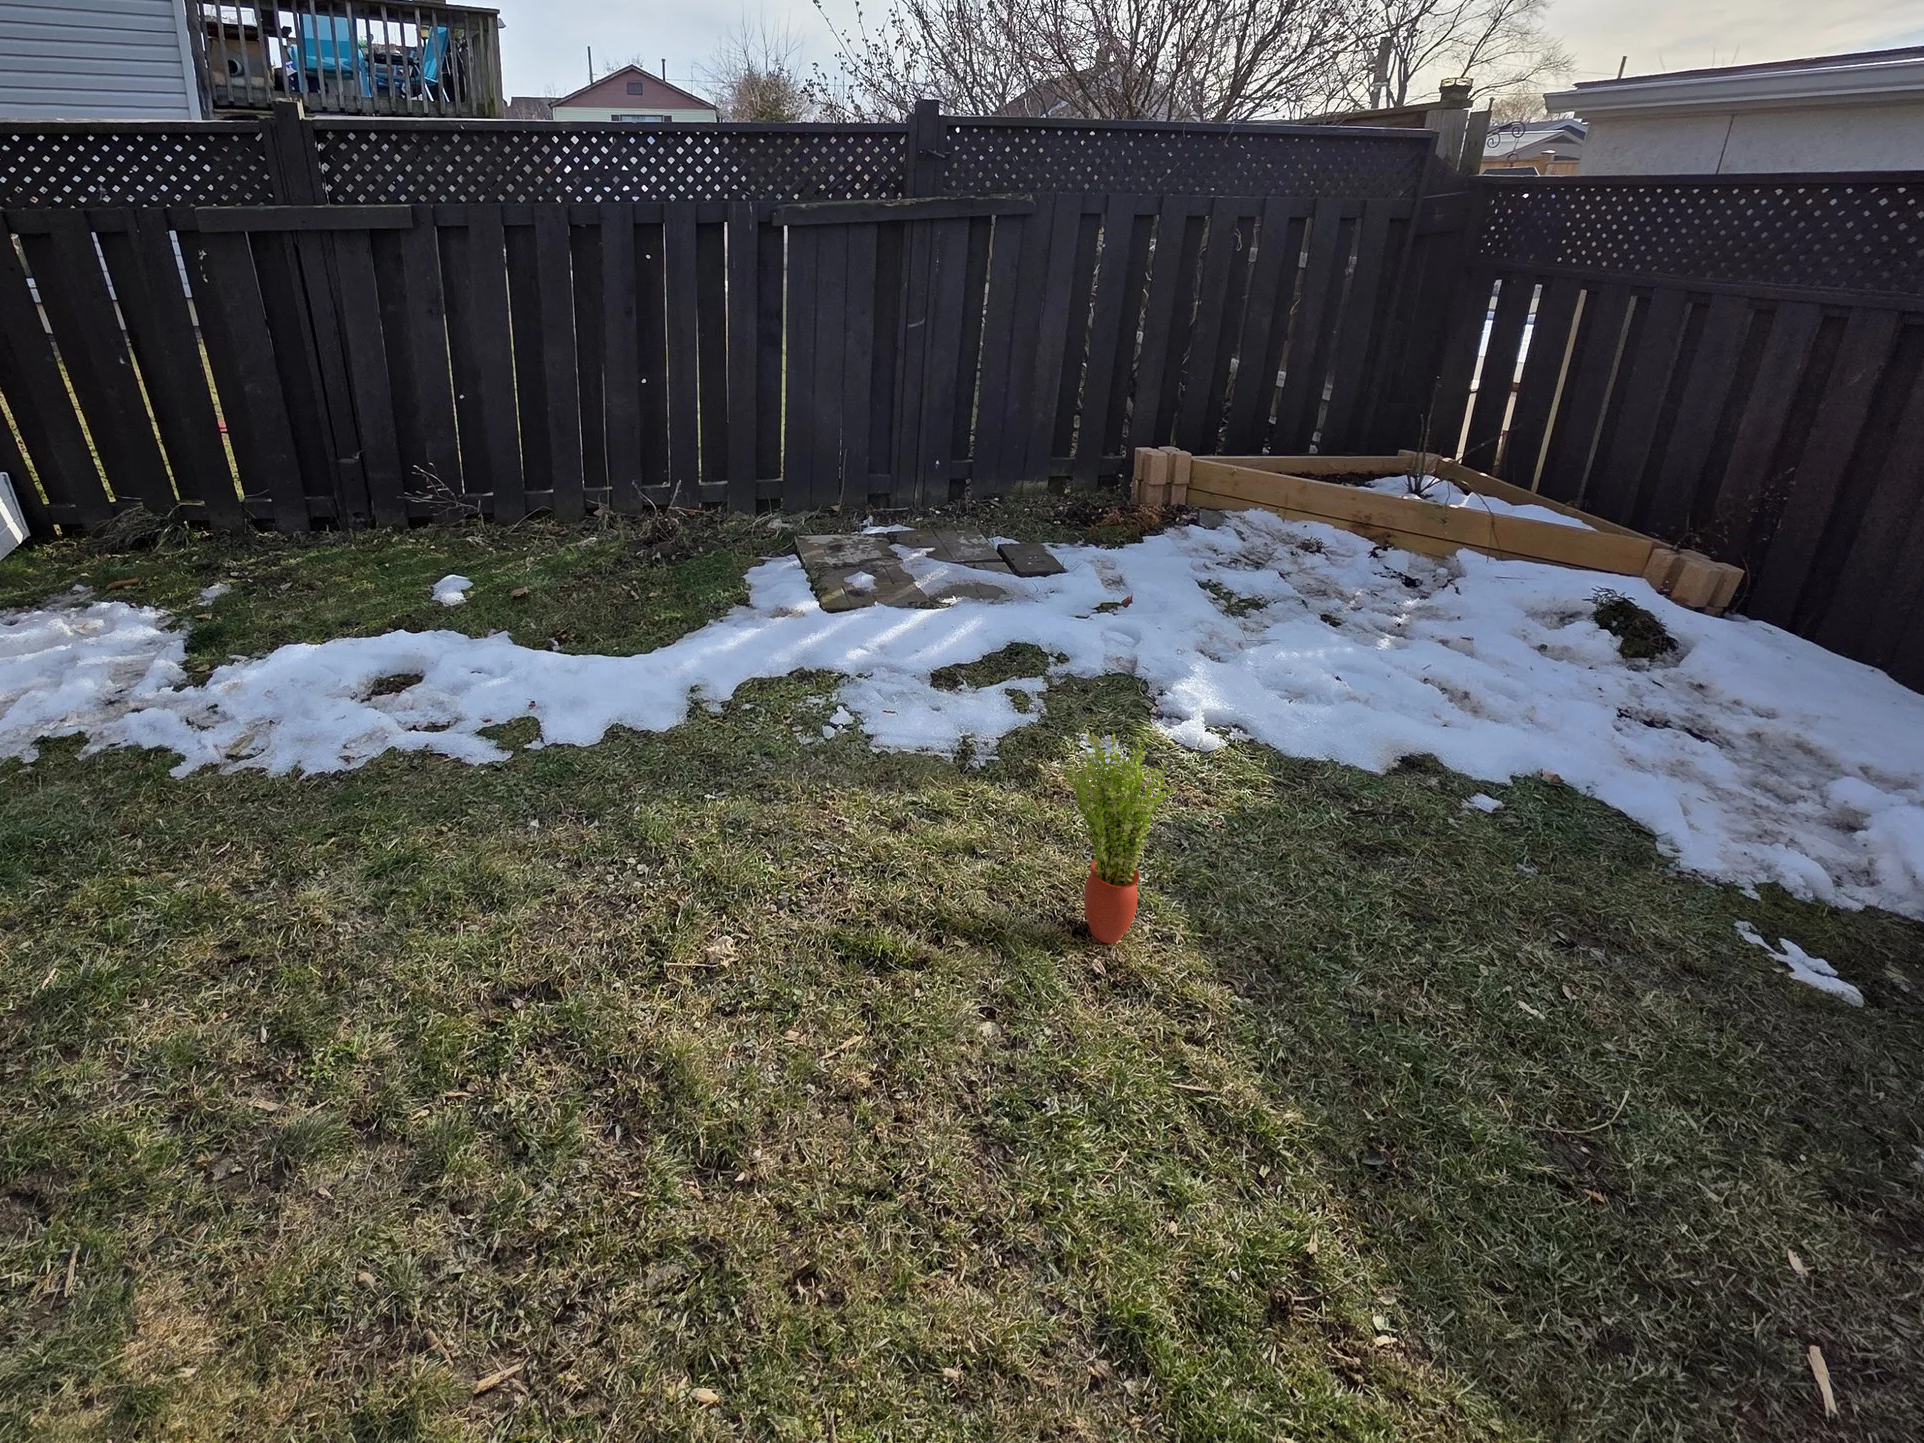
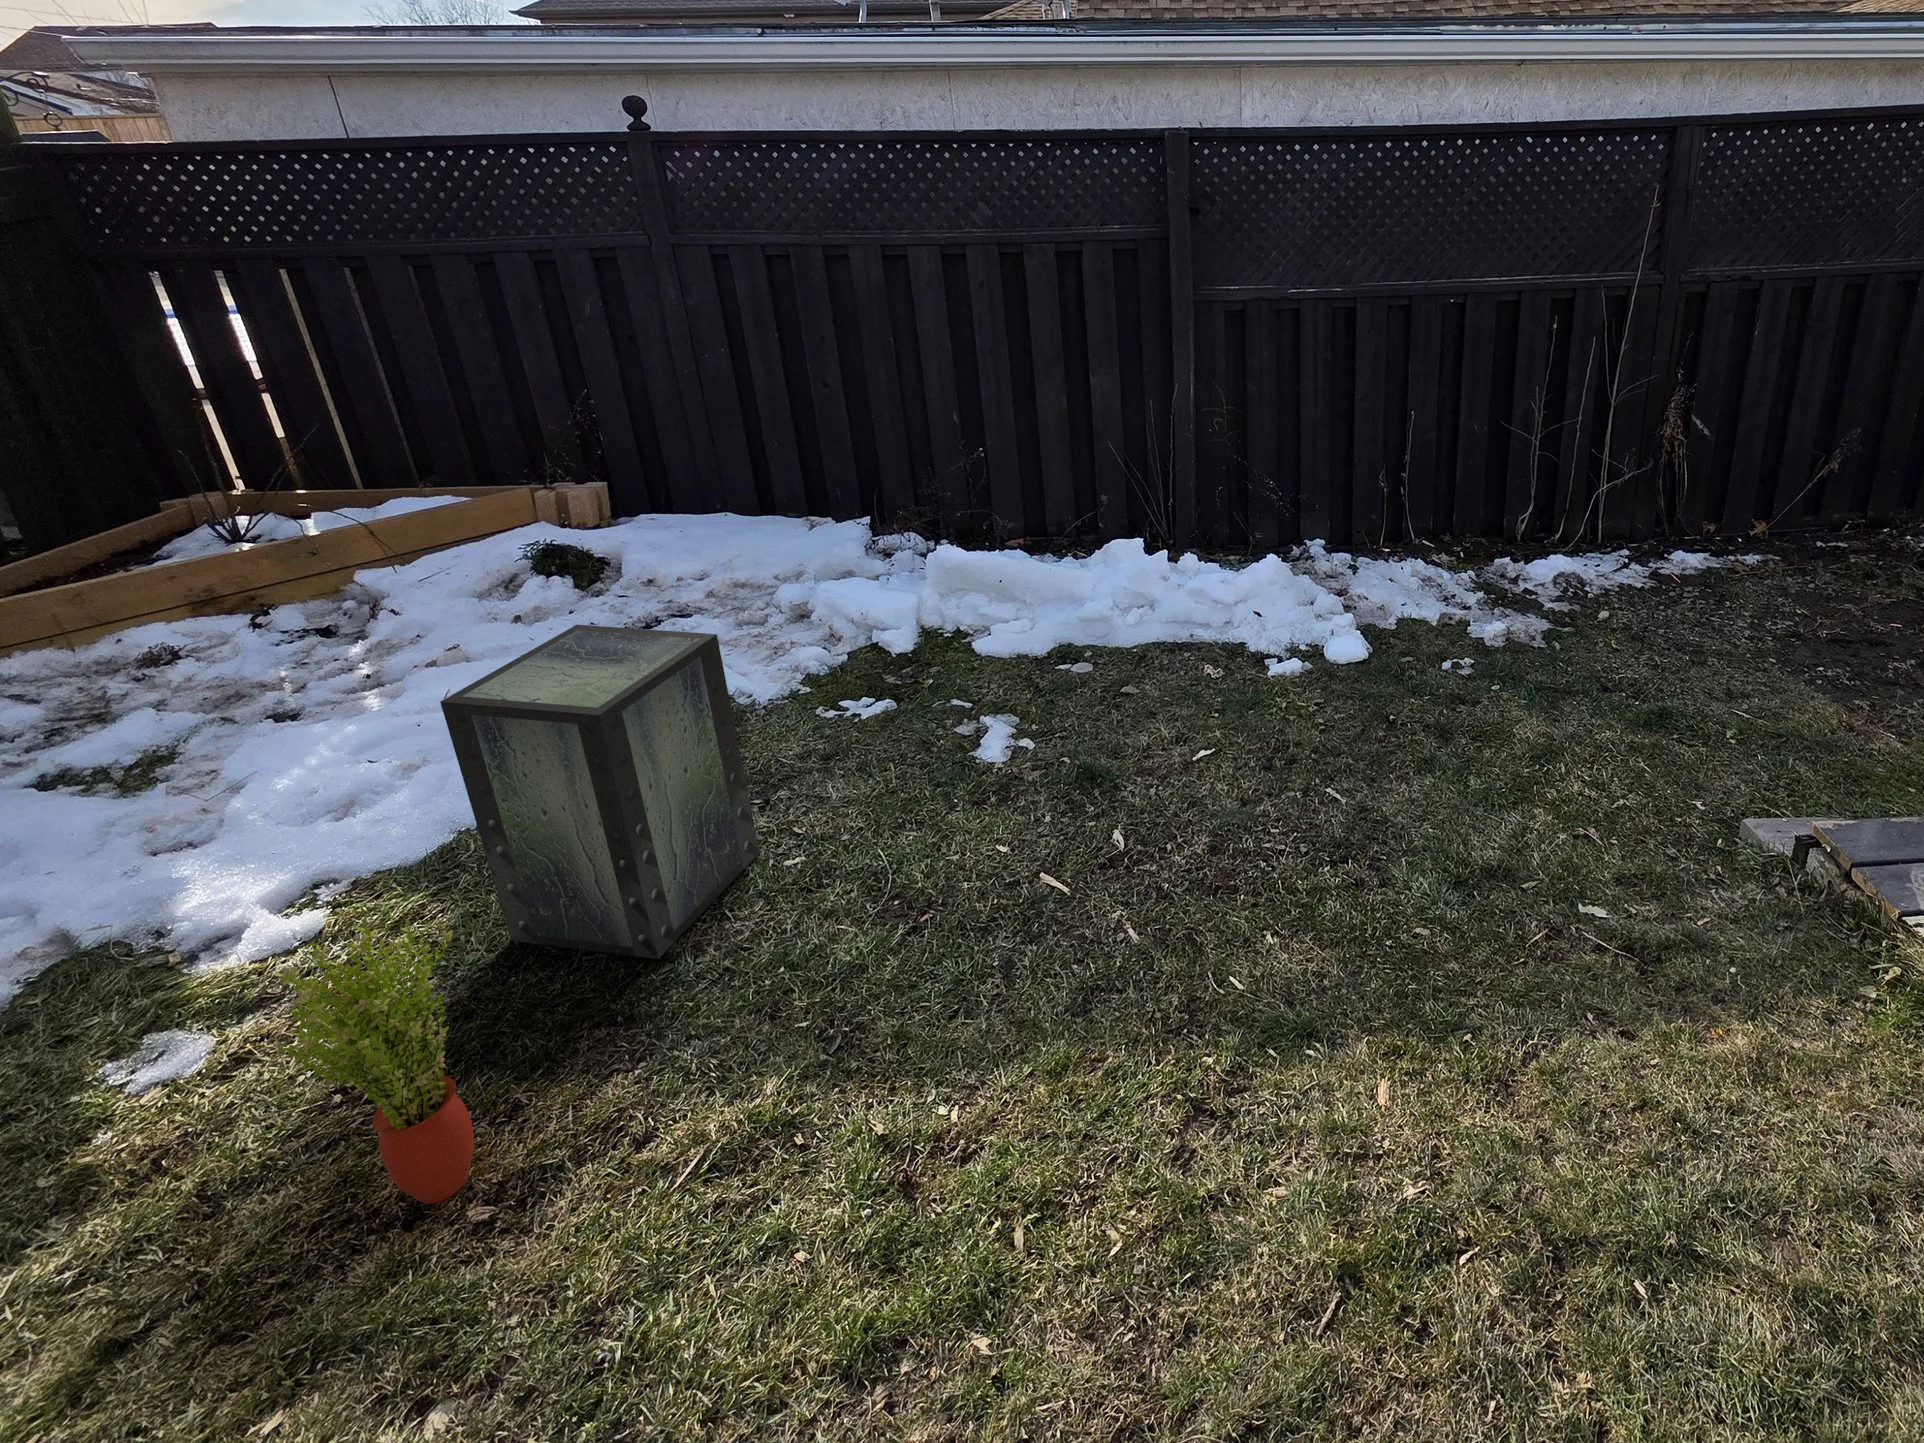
storage box: none [1280,651,1581,971] -> present [440,625,760,959]

